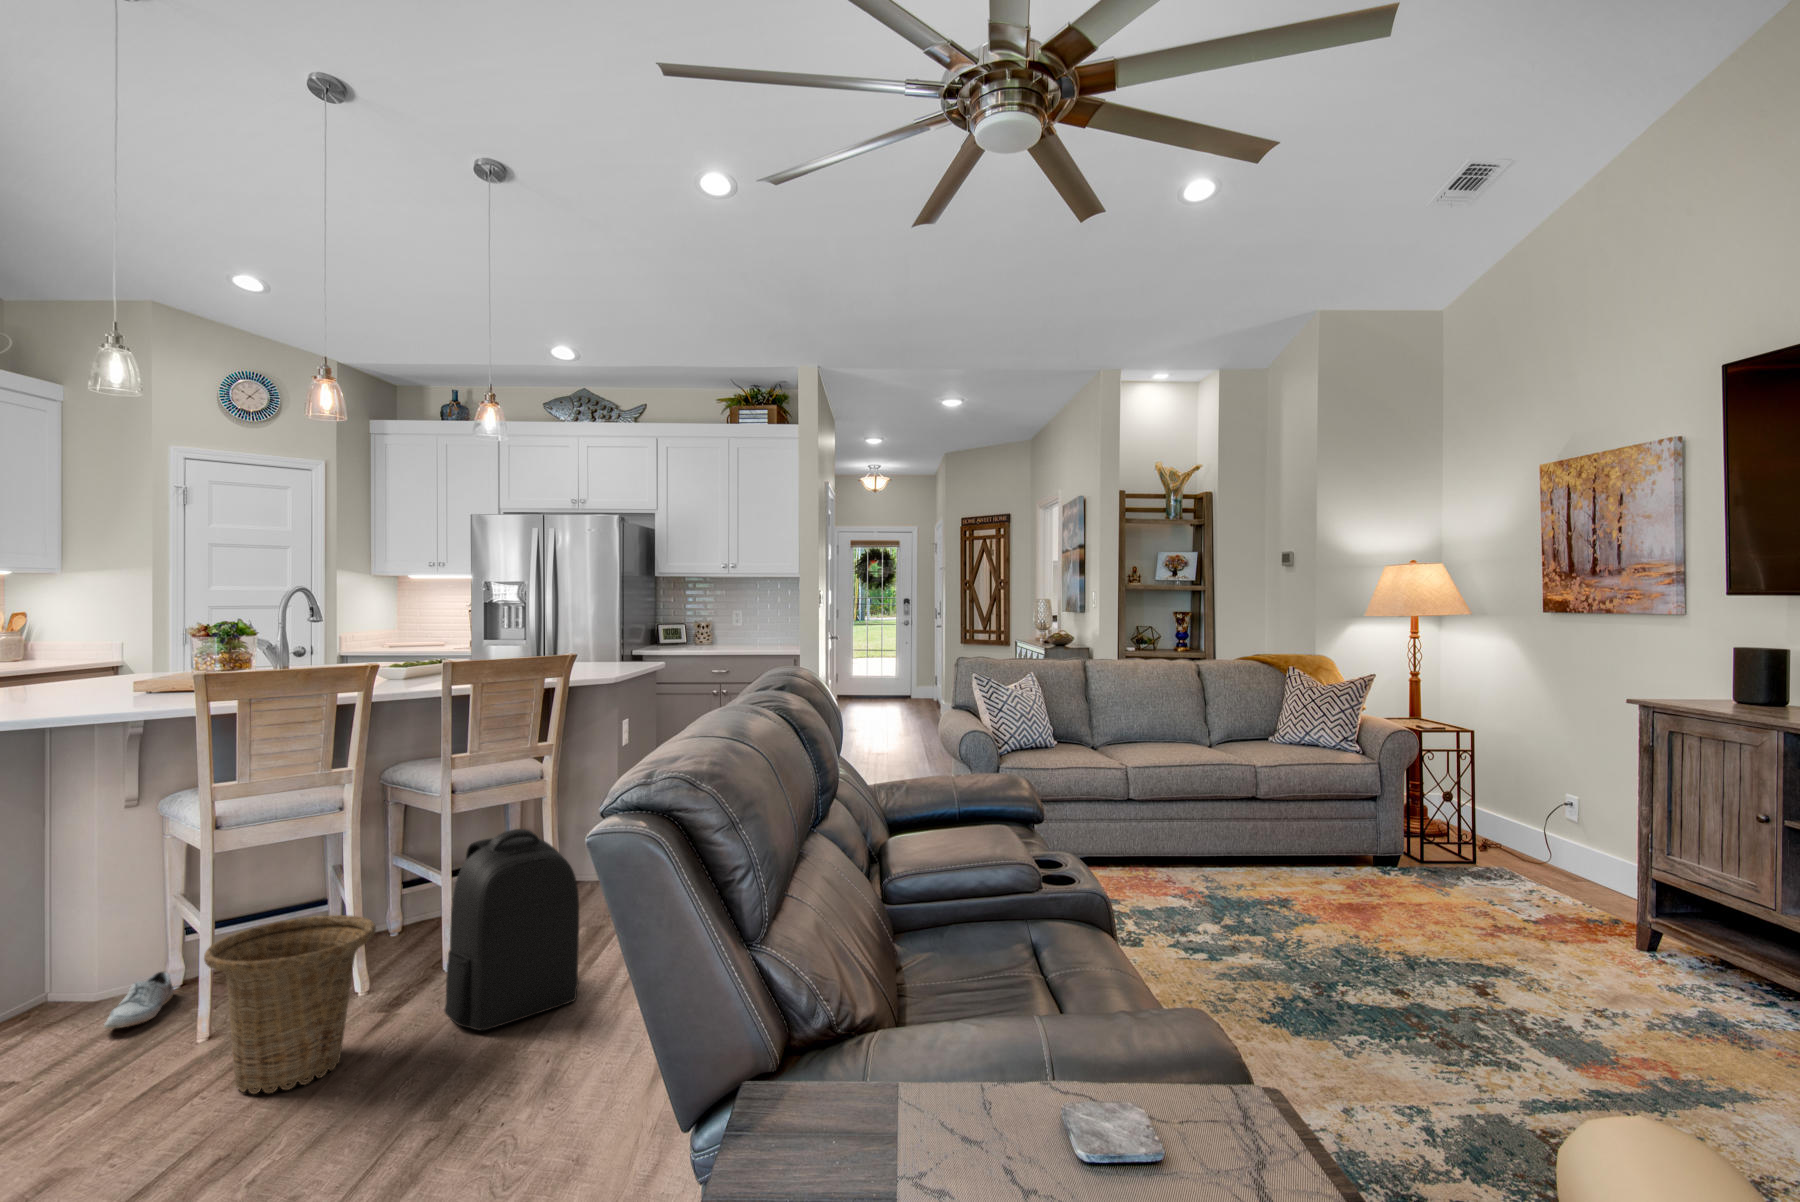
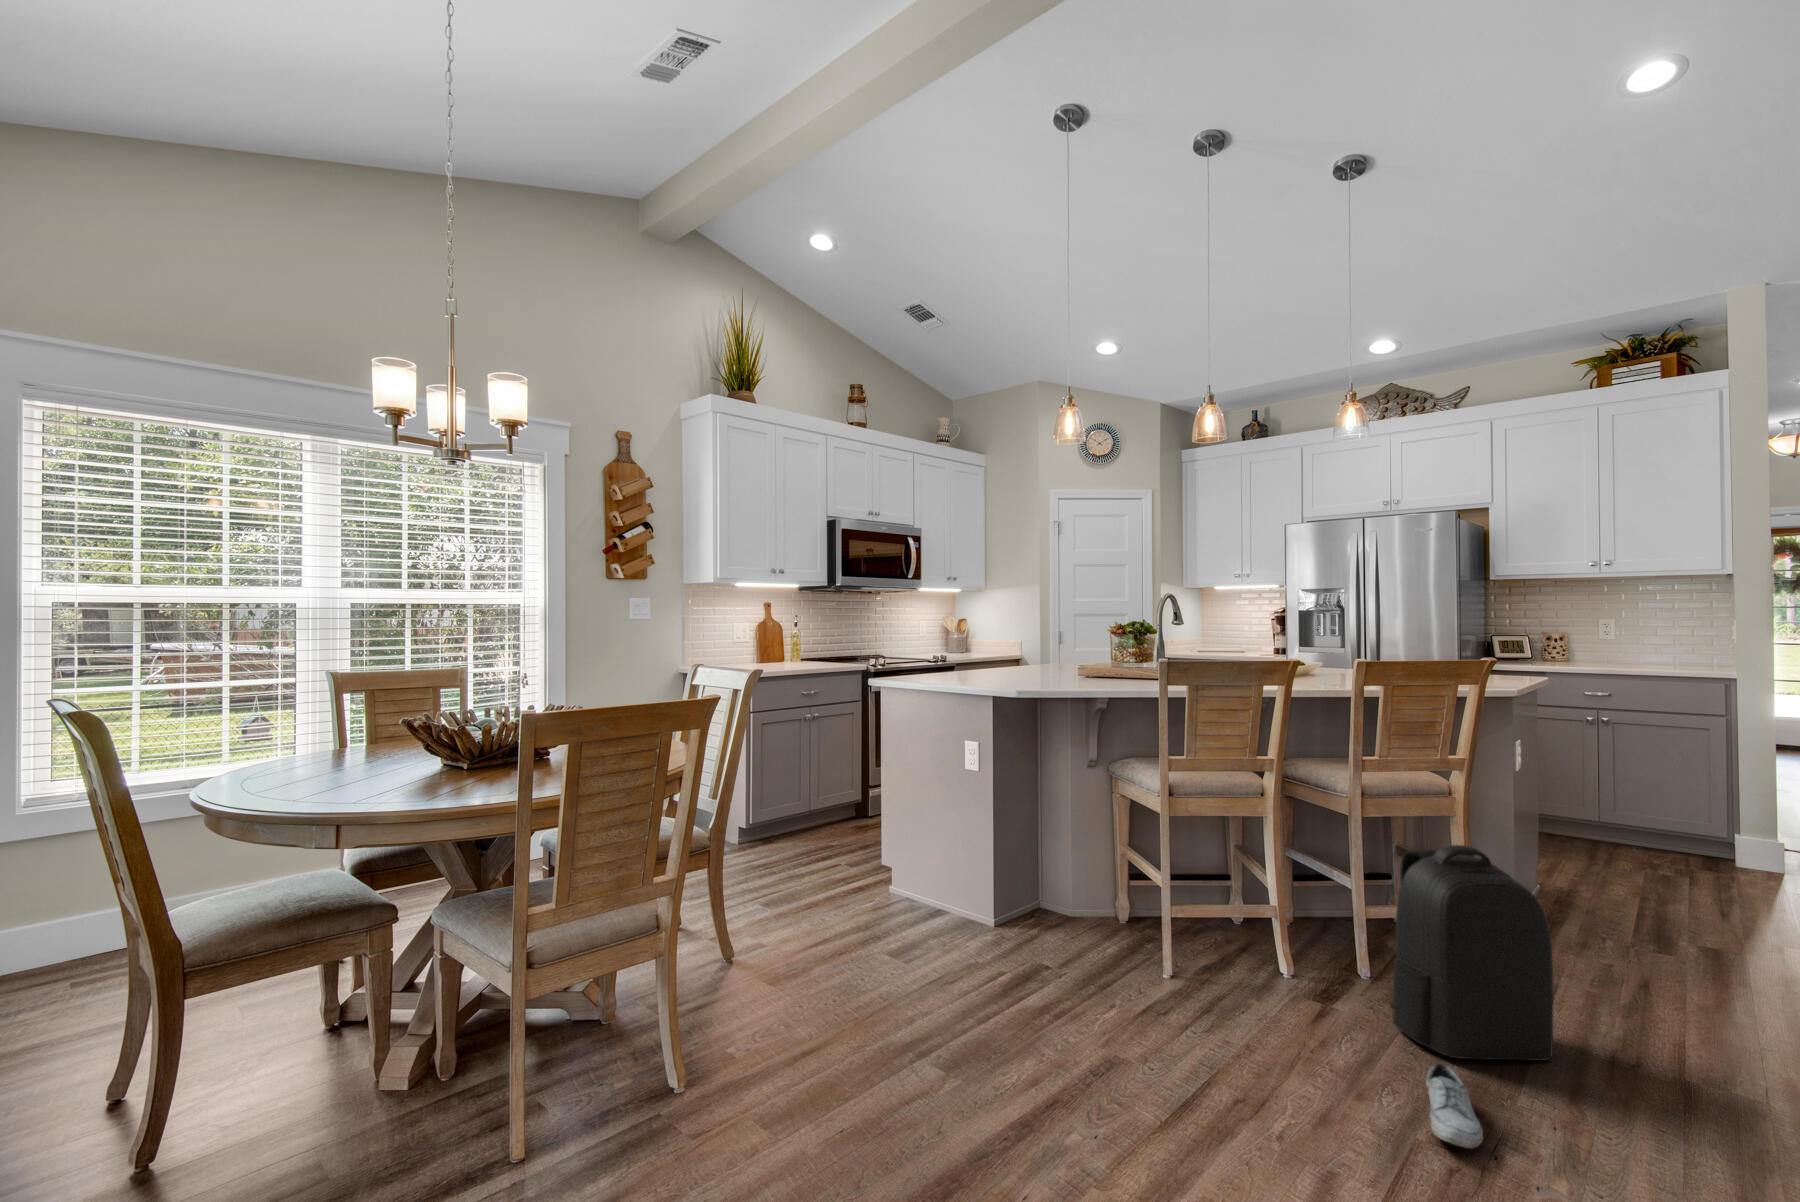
basket: present [204,915,376,1094] -> none [1194,888,1334,1049]
shoe: present [103,972,174,1029] -> present [1426,1063,1483,1148]

